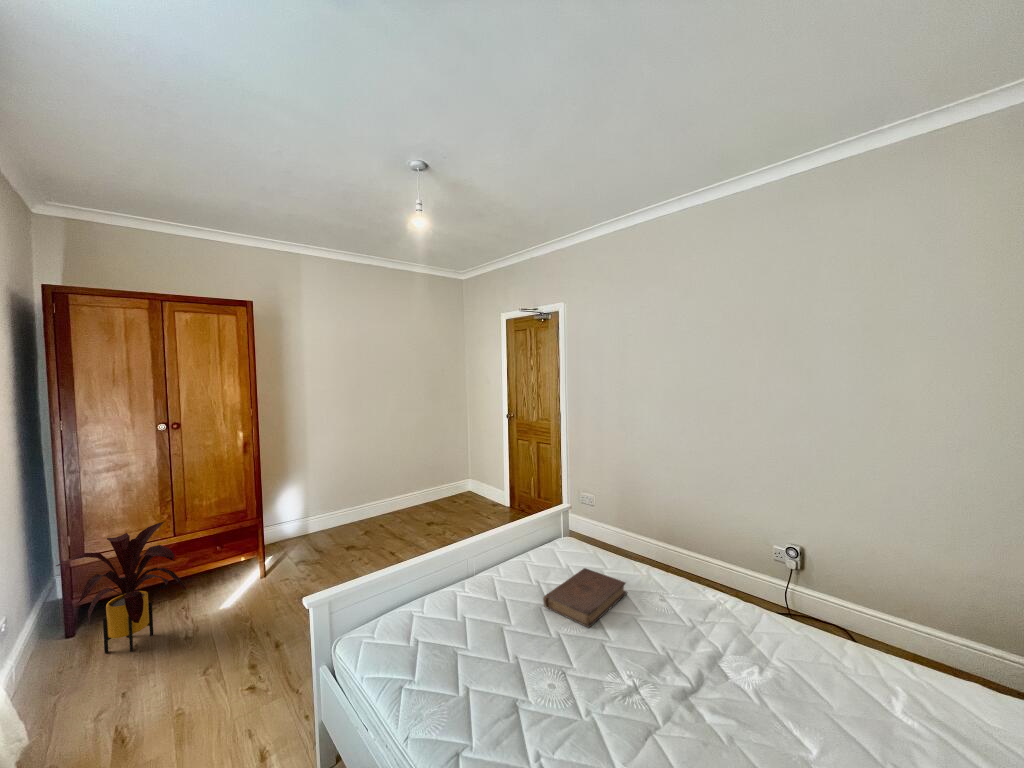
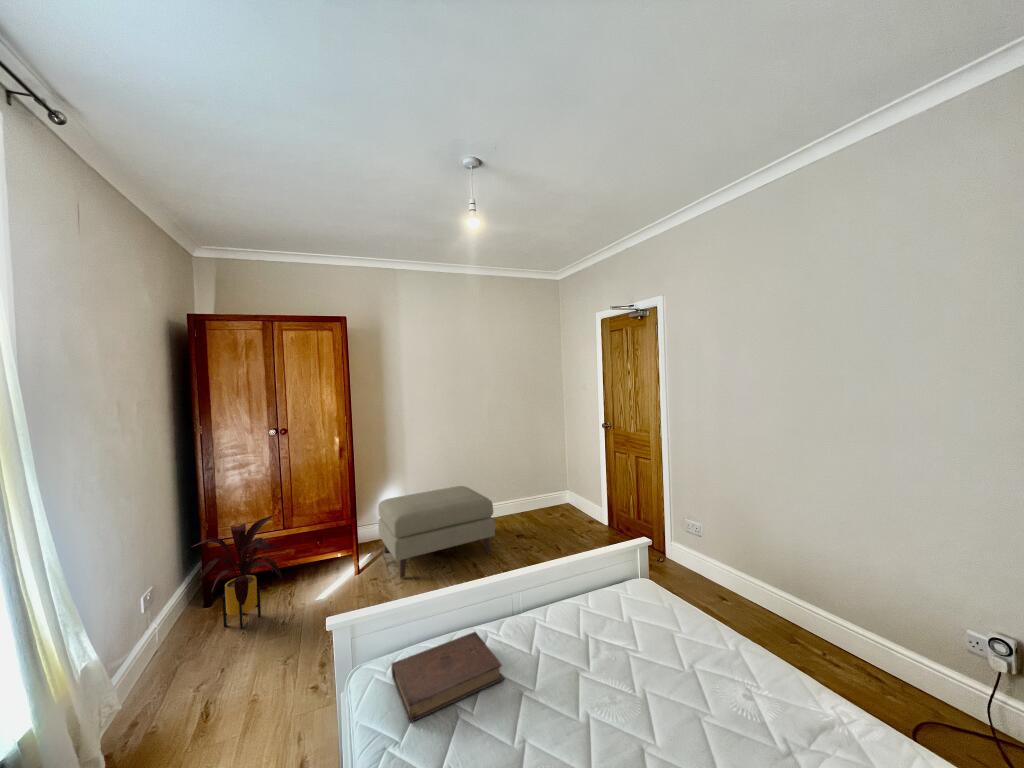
ottoman: none [282,479,411,575] -> present [378,486,495,578]
book: present [543,568,627,628] -> present [391,632,505,723]

